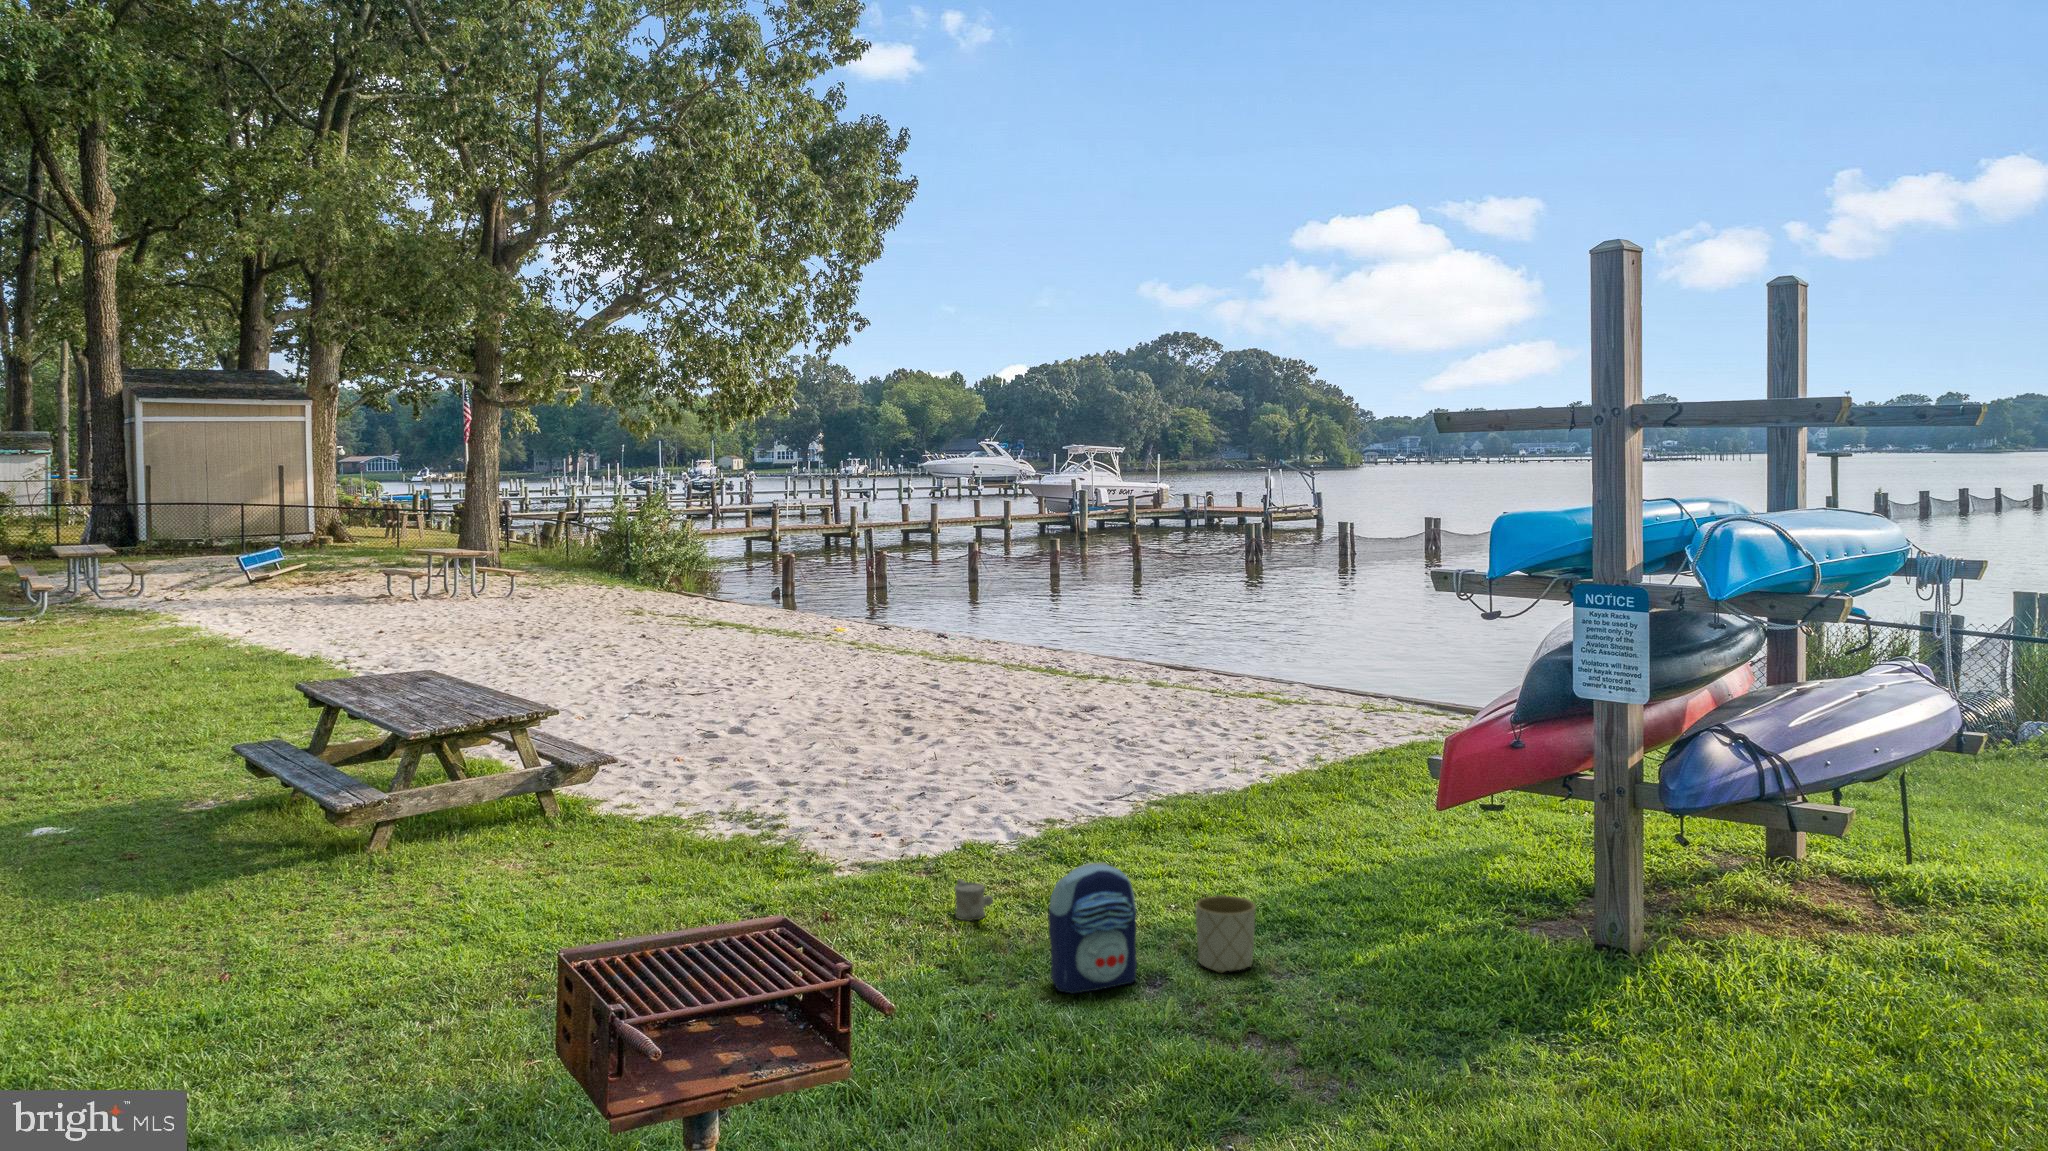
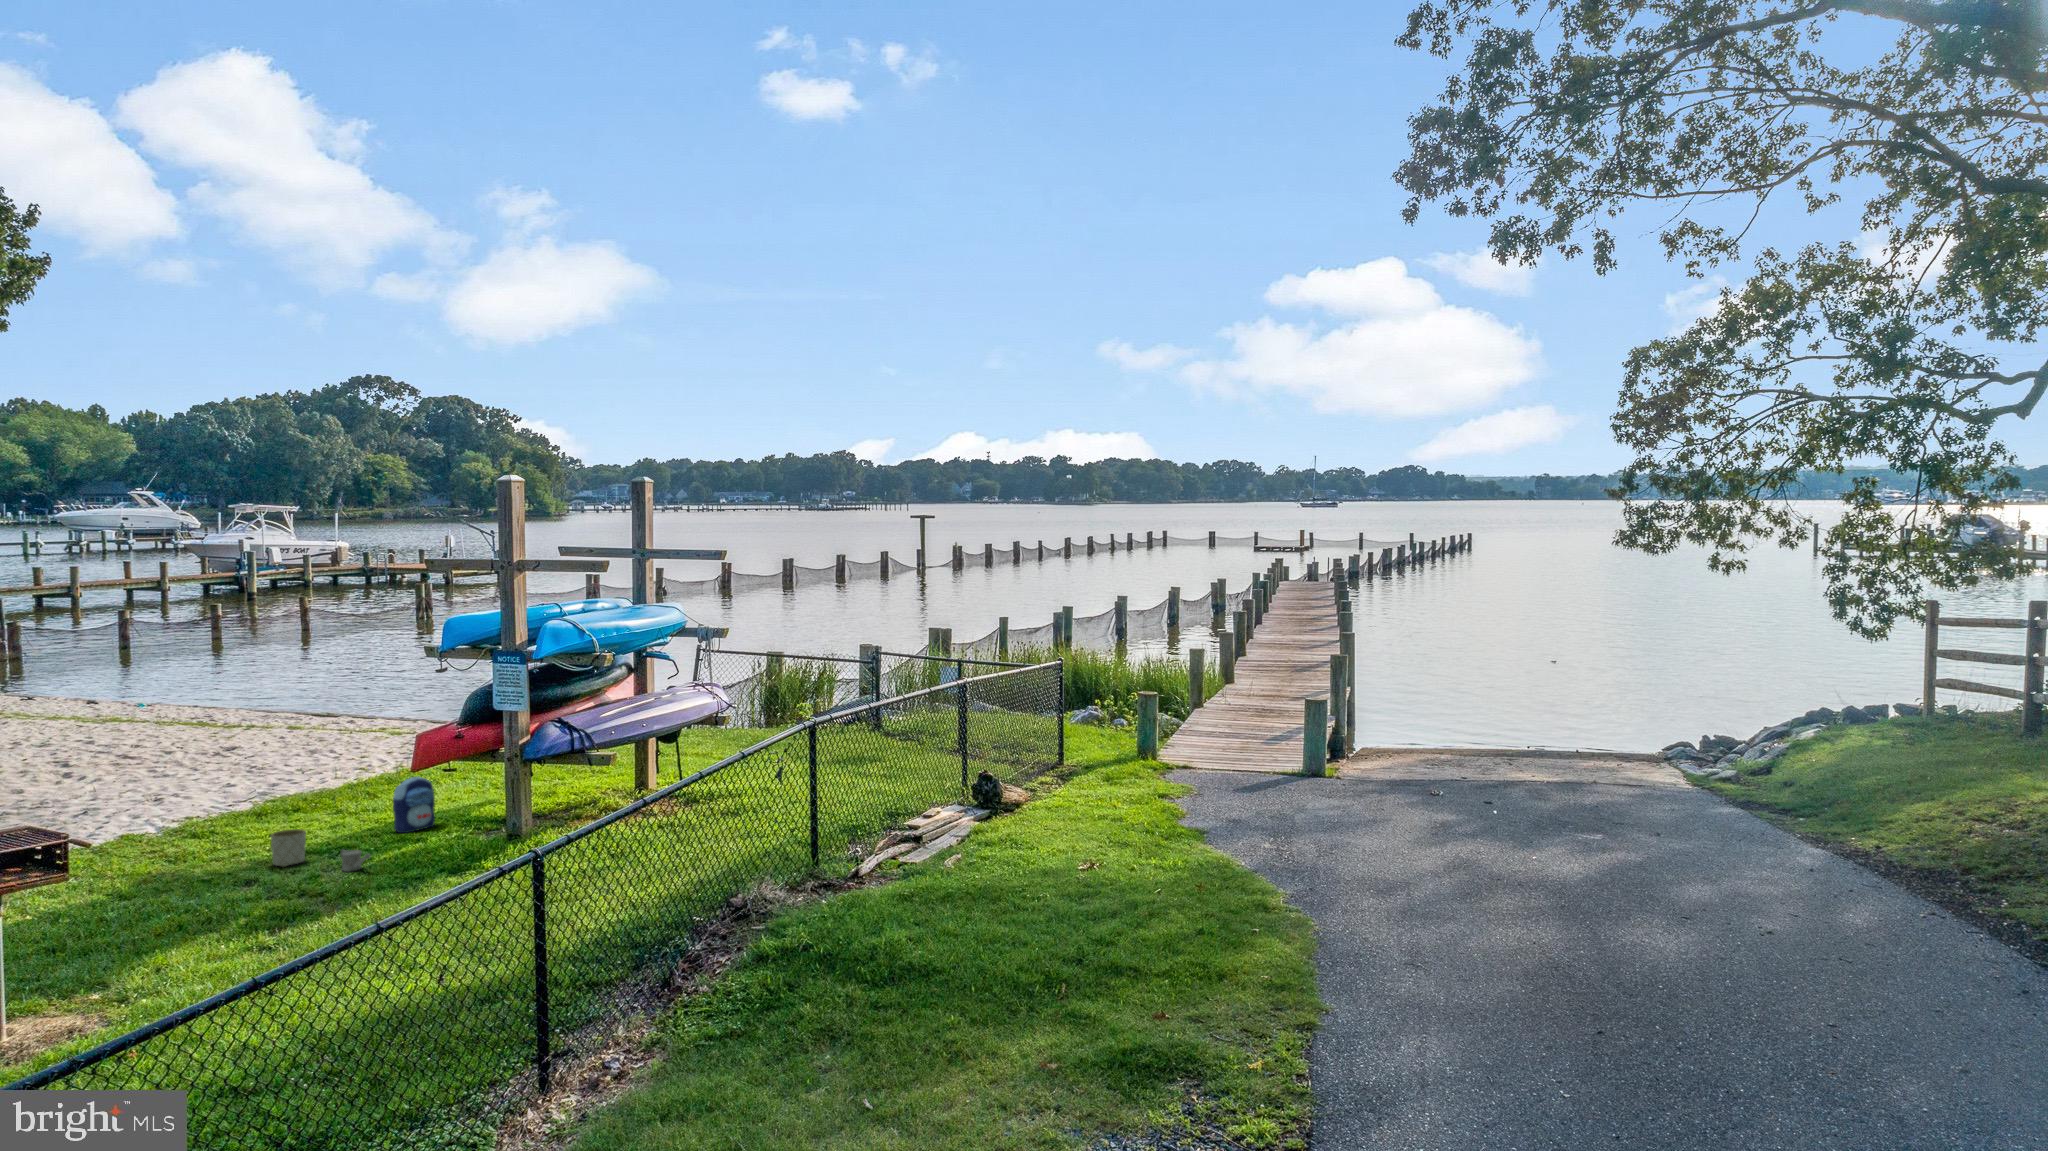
backpack: present [1048,863,1137,994] -> present [393,776,435,833]
watering can: present [955,879,993,921] -> present [341,850,370,872]

